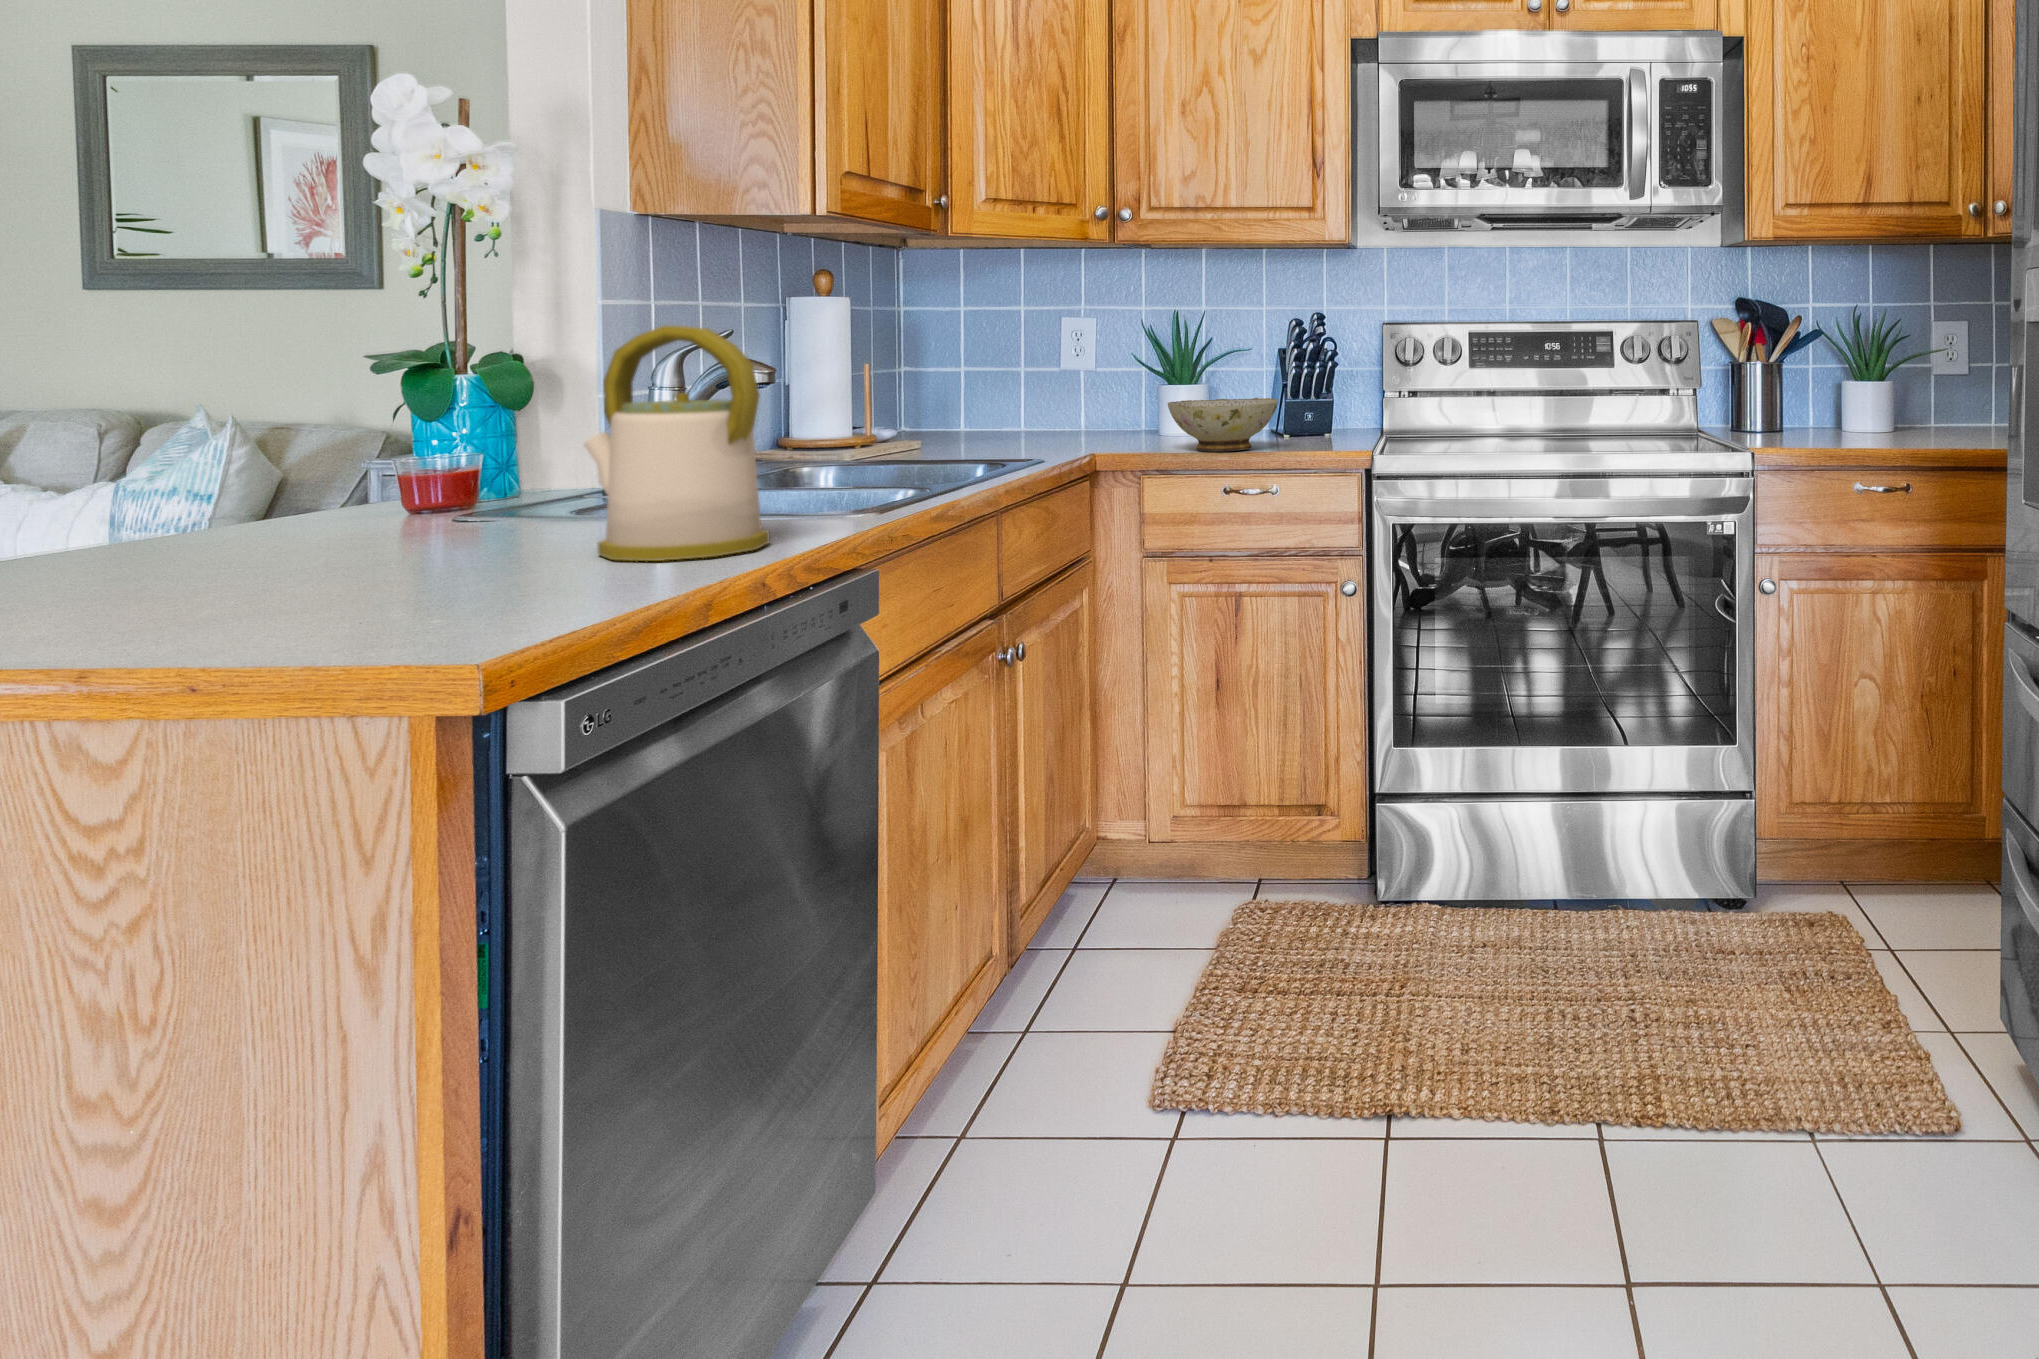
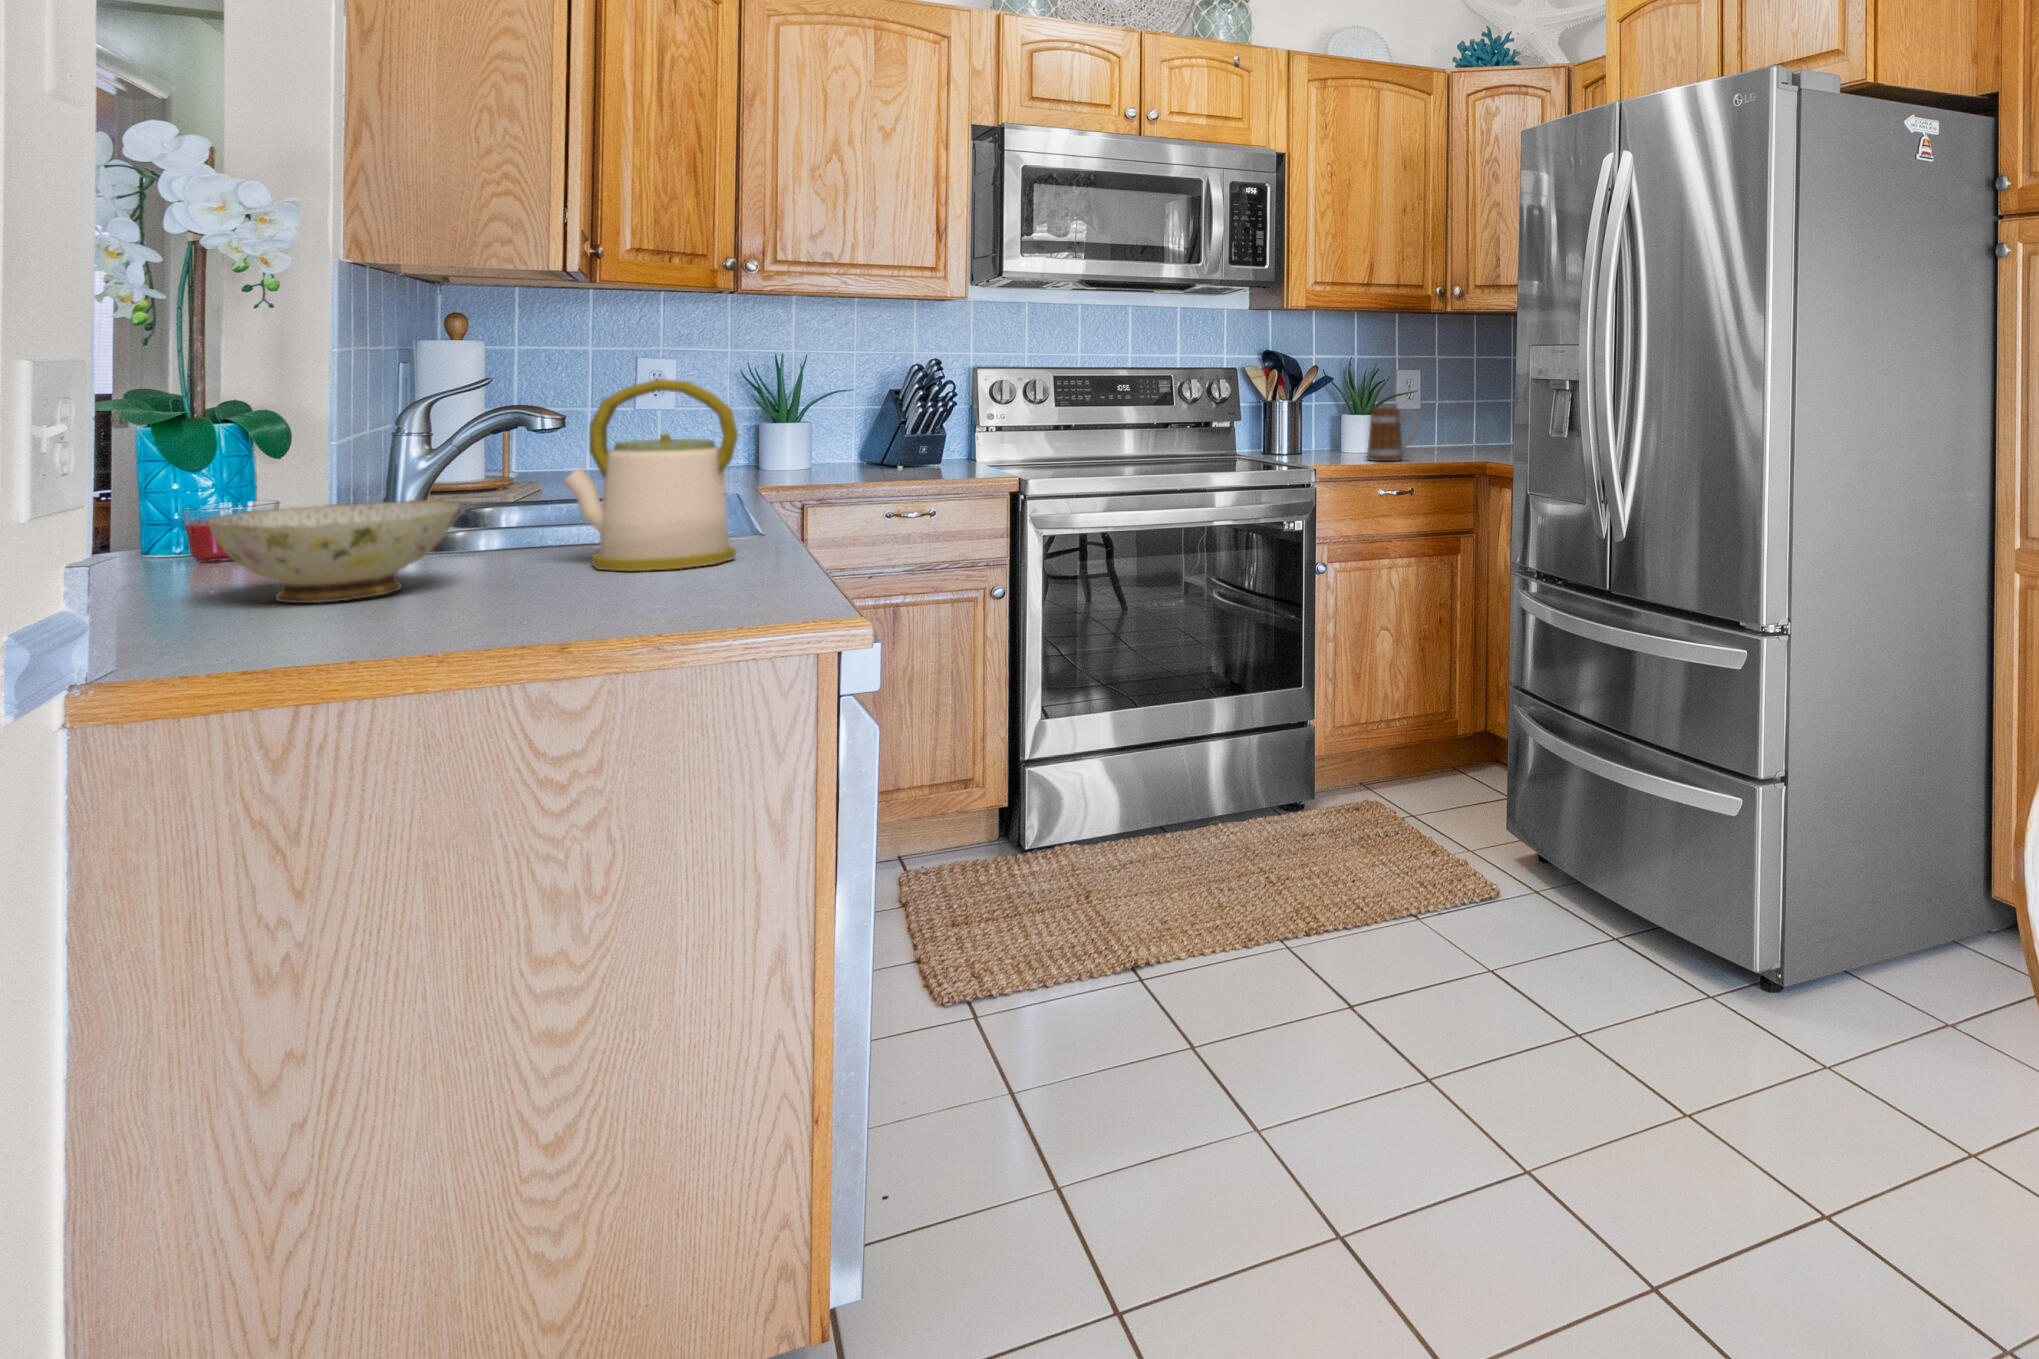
mug: none [1852,373,1924,448] -> present [1367,407,1419,461]
ceramic bowl: present [1168,398,1278,451] -> present [208,500,459,603]

